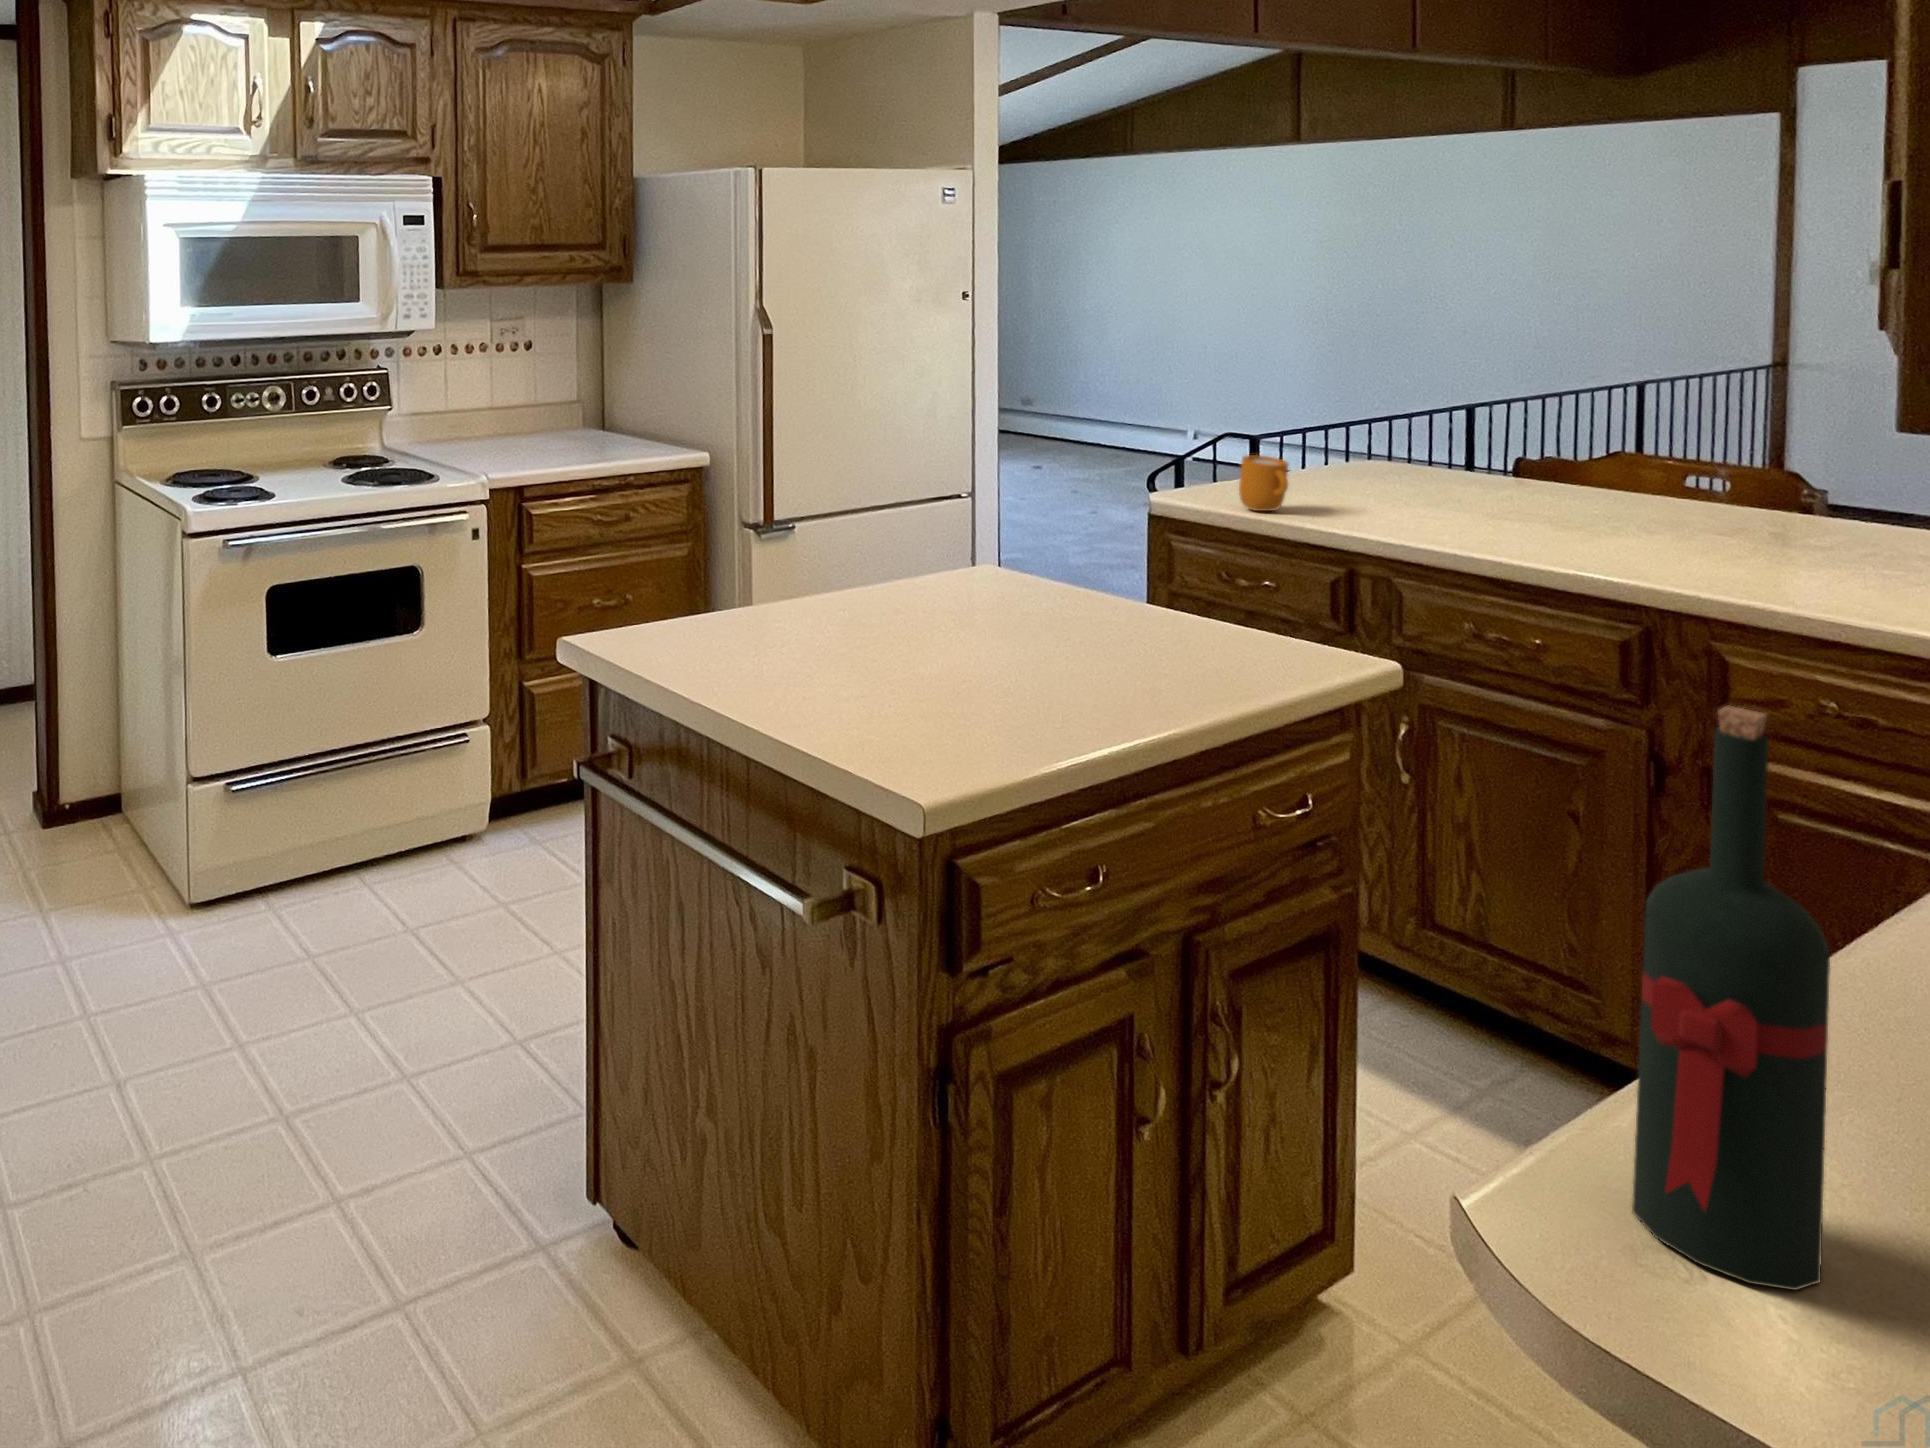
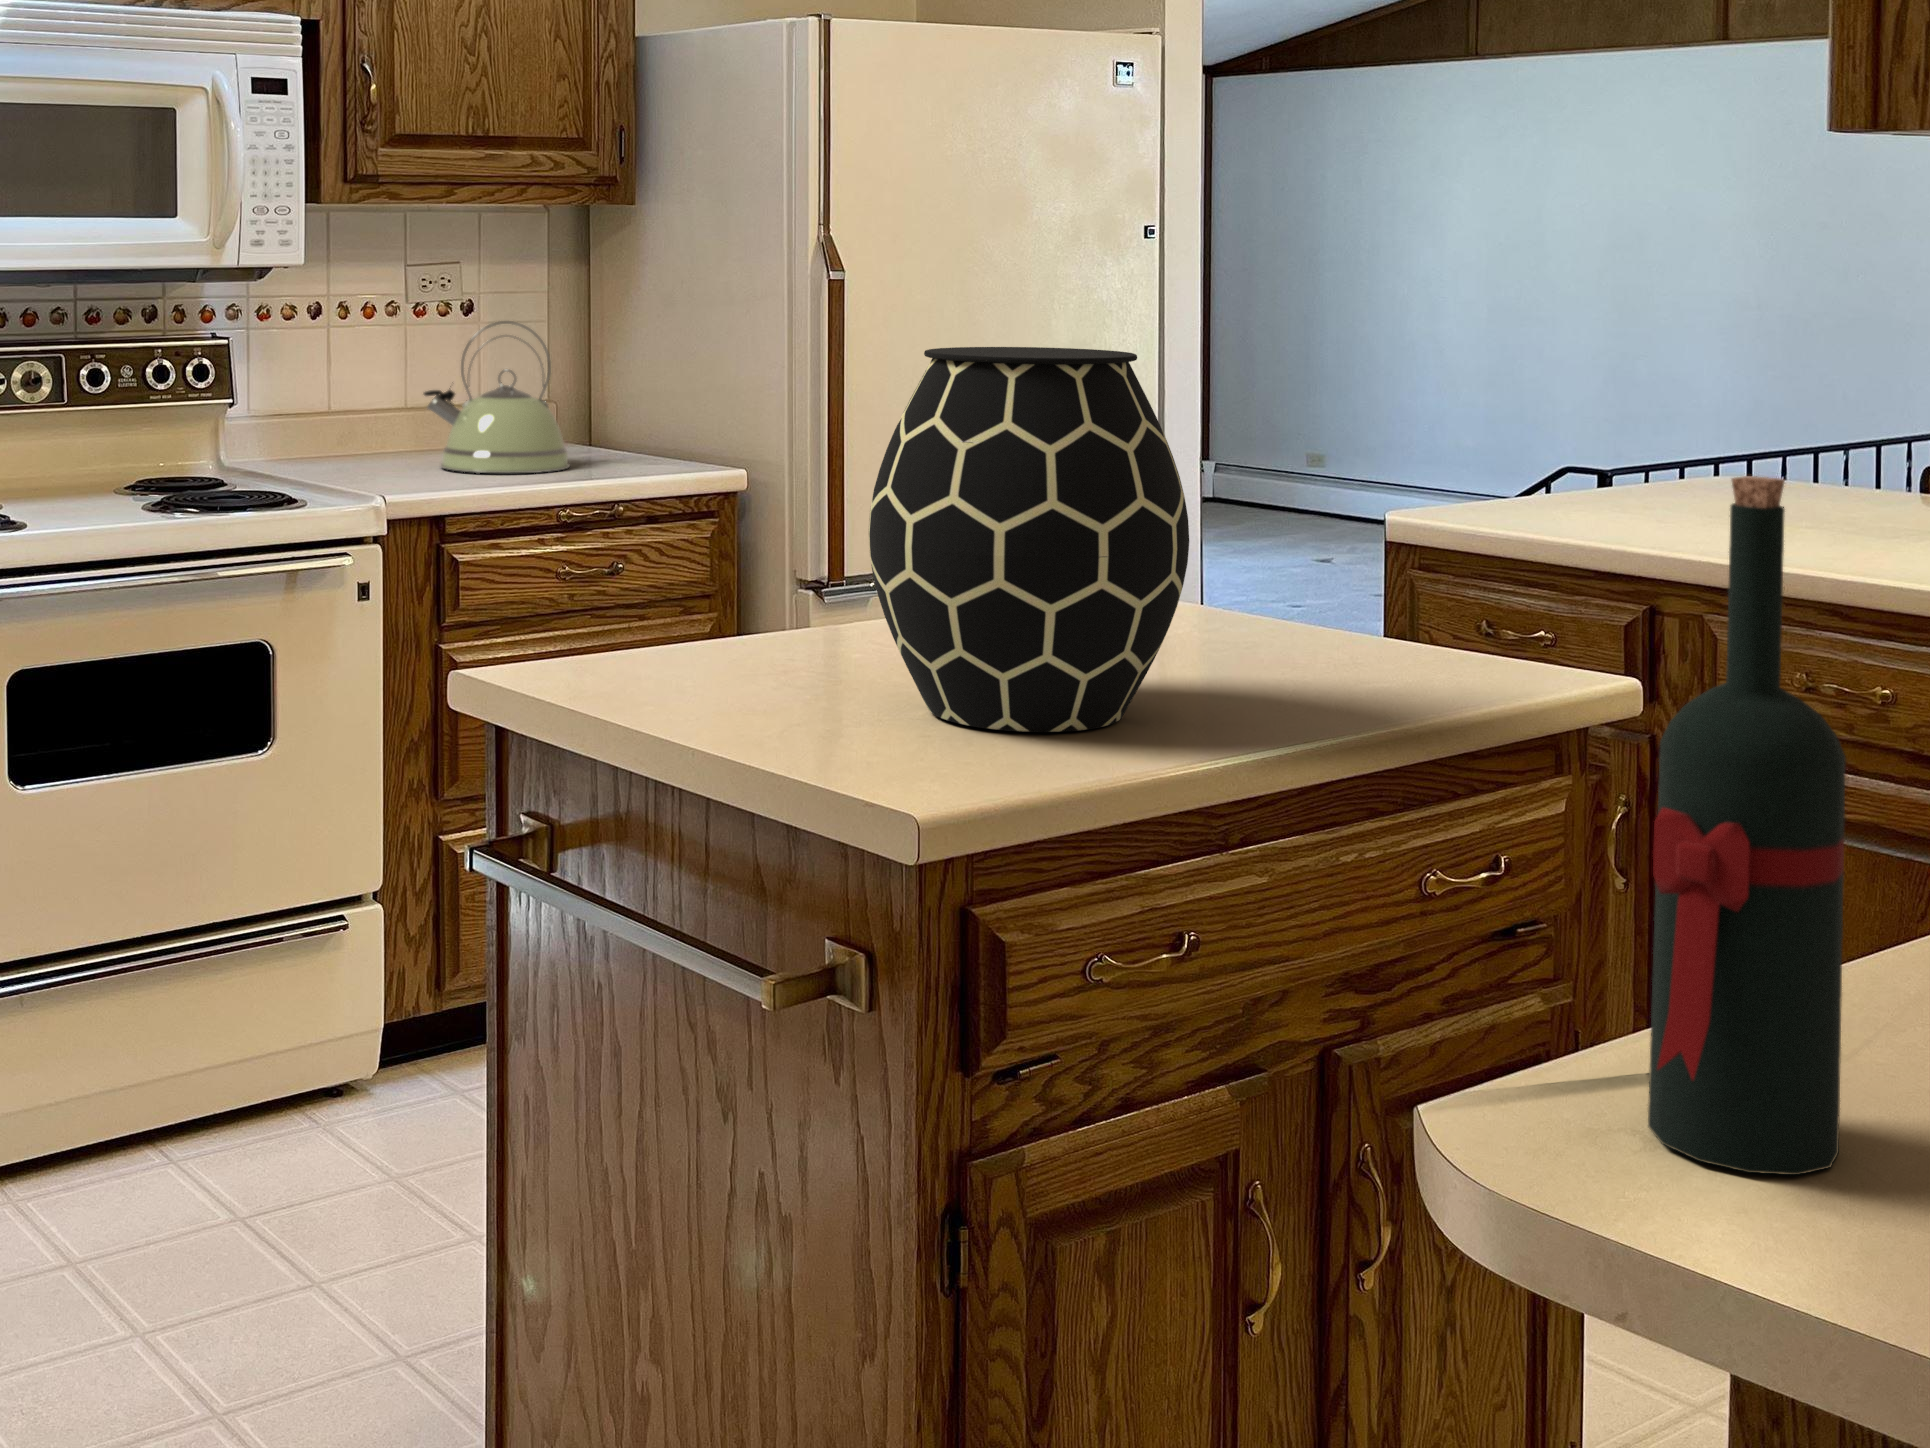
kettle: none [506,358,596,455] -> present [424,321,570,473]
vase: none [855,442,1086,717] -> present [868,347,1189,732]
mug: present [1239,455,1288,511] -> none [1501,437,1568,518]

